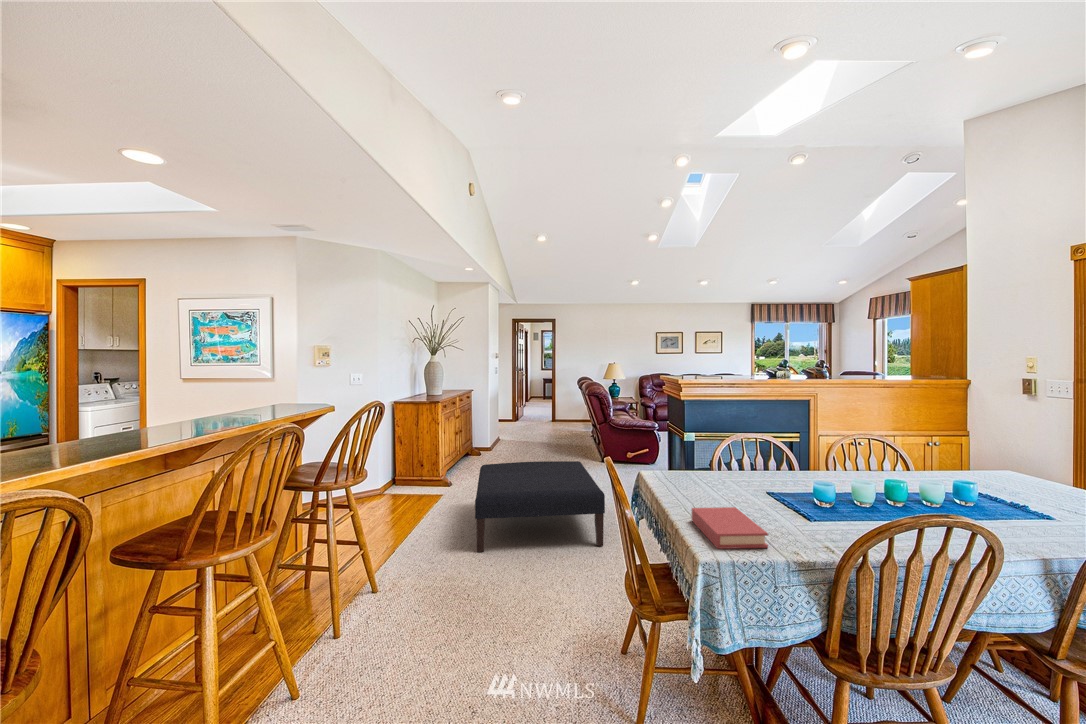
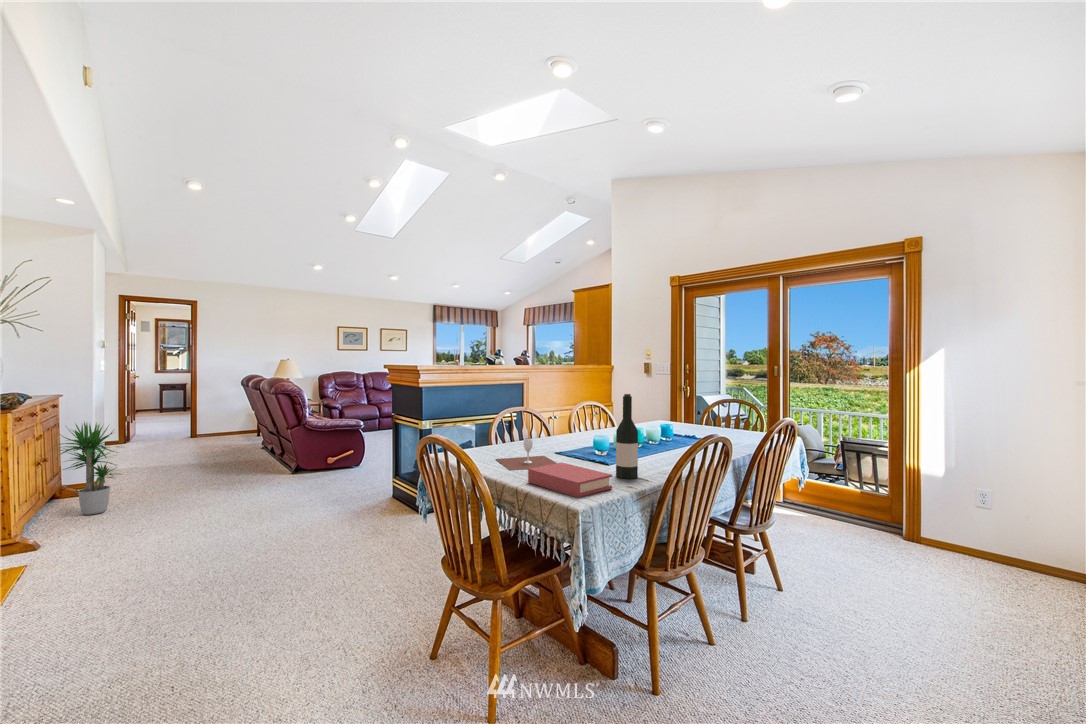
potted plant: none [460,409,498,470] -> present [58,422,118,515]
wine bottle: none [795,446,825,542] -> present [616,394,638,479]
ottoman: present [475,461,605,552] -> none [121,471,343,621]
wine glass: none [693,474,752,510] -> present [496,438,556,470]

